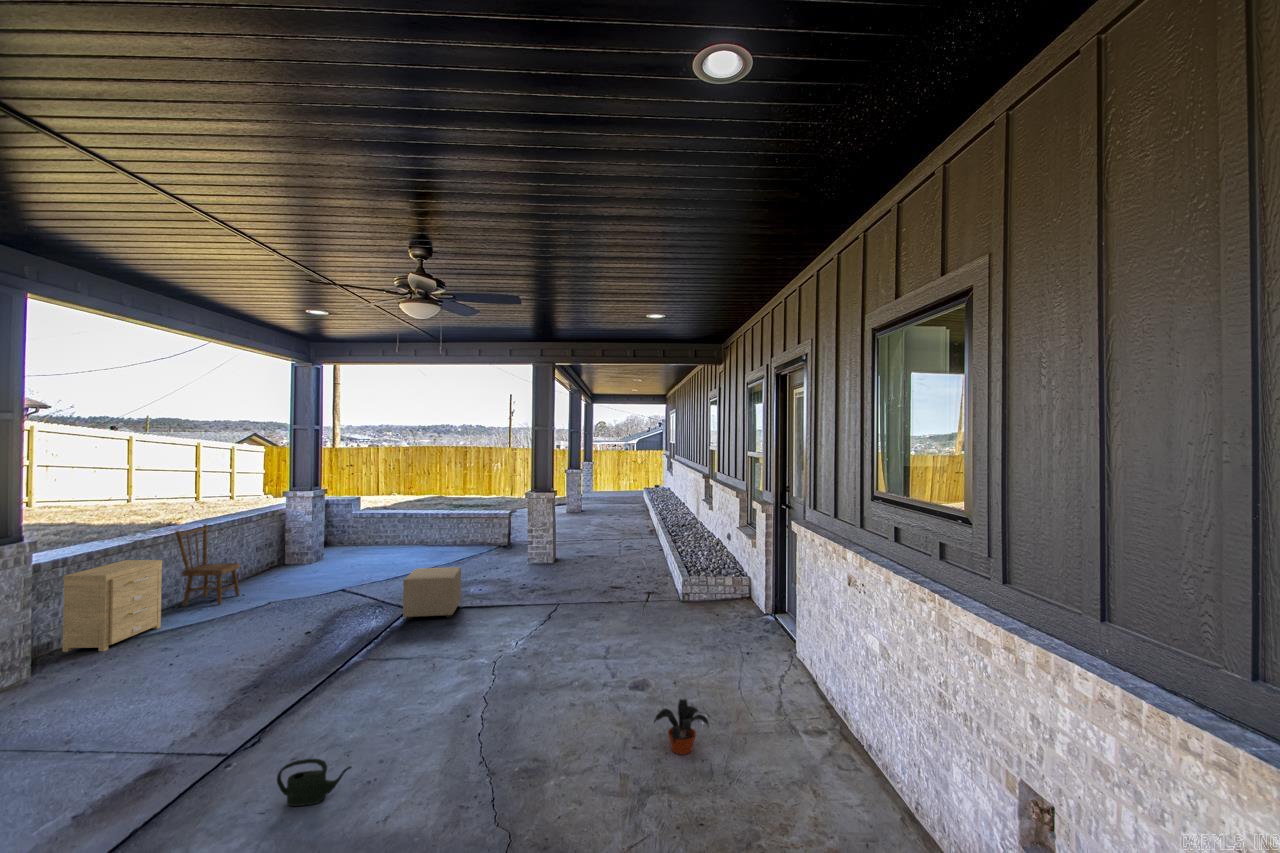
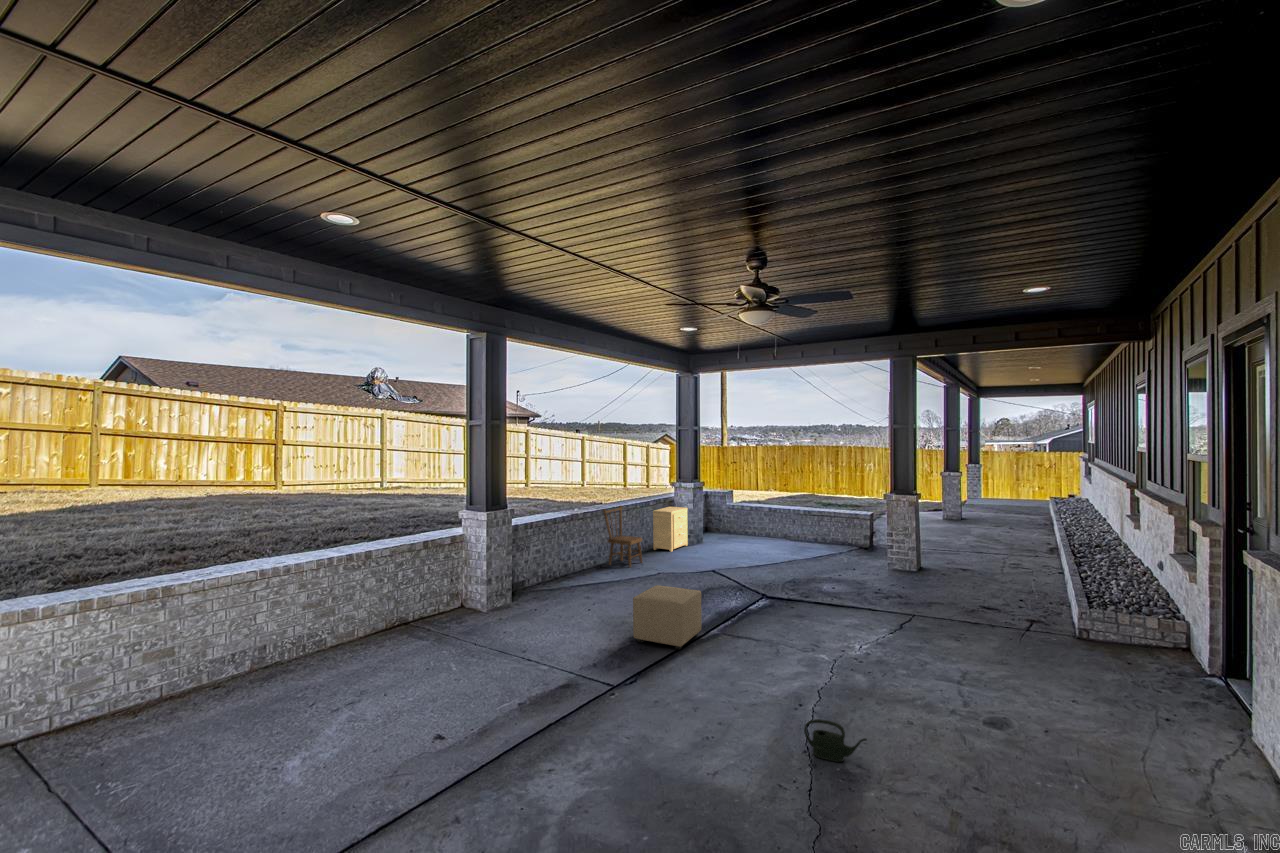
side table: present [63,560,163,652] -> present [653,507,688,552]
ottoman: present [403,567,461,620] -> present [633,585,701,650]
potted plant: present [654,699,709,755] -> none [993,732,1068,794]
watering can: present [277,759,351,806] -> present [804,719,867,762]

